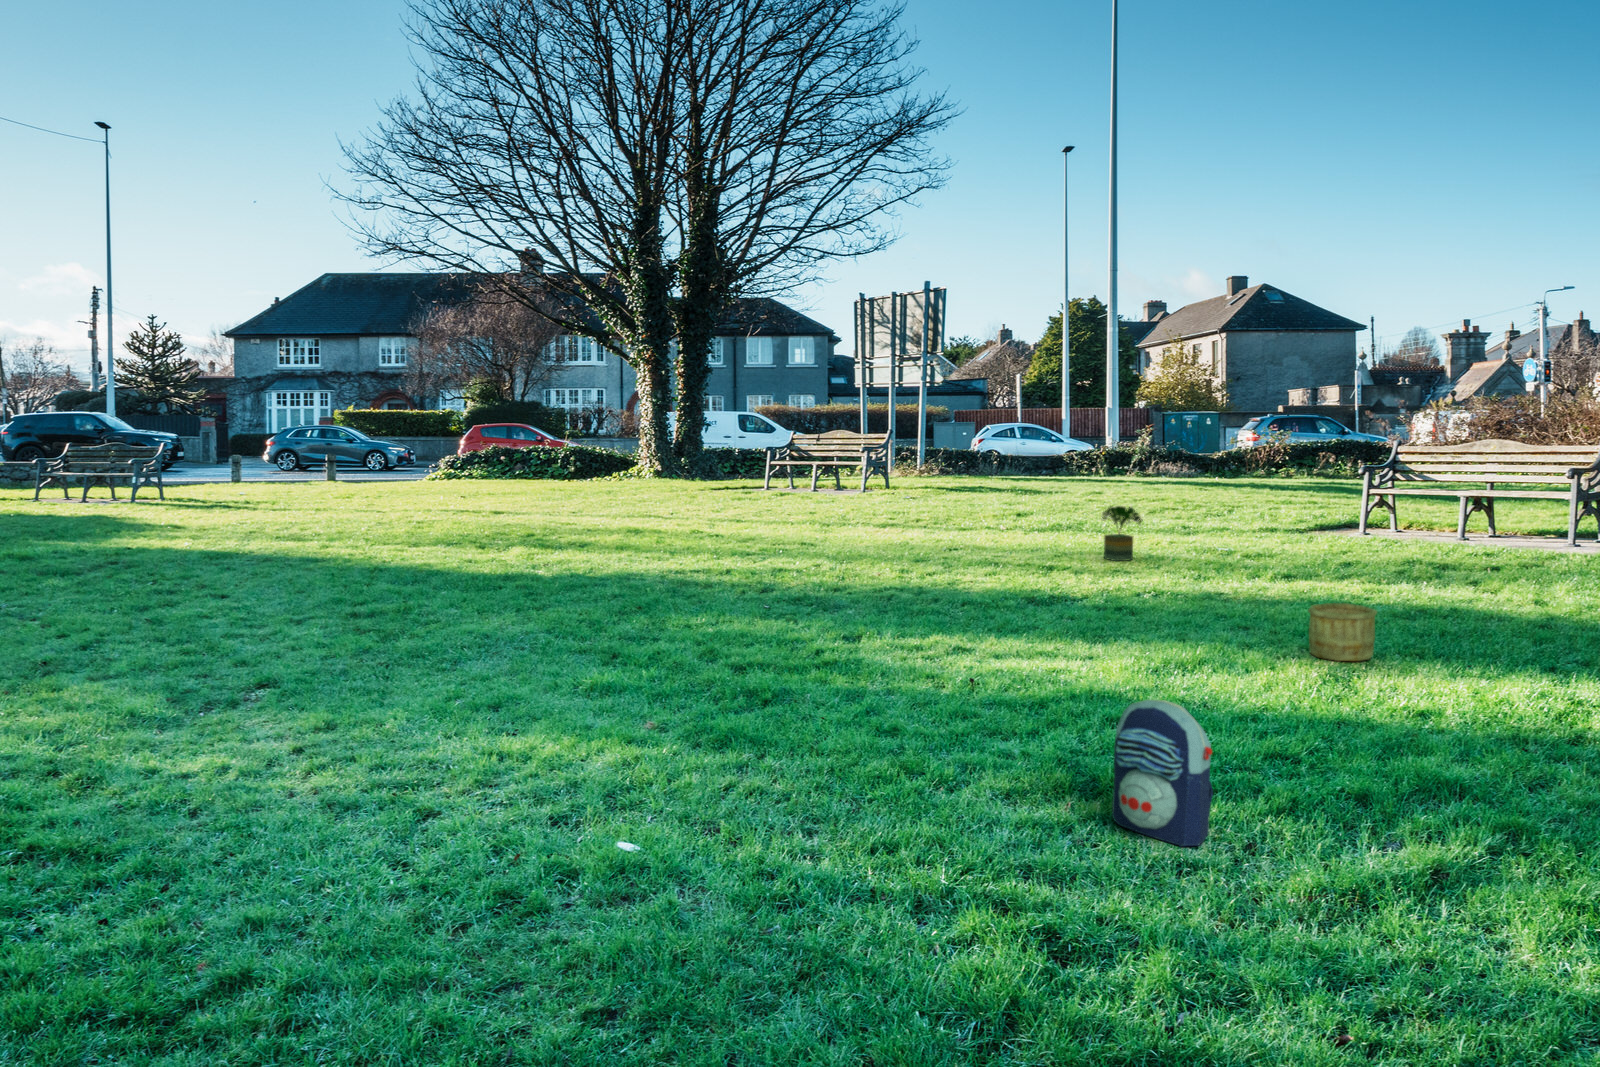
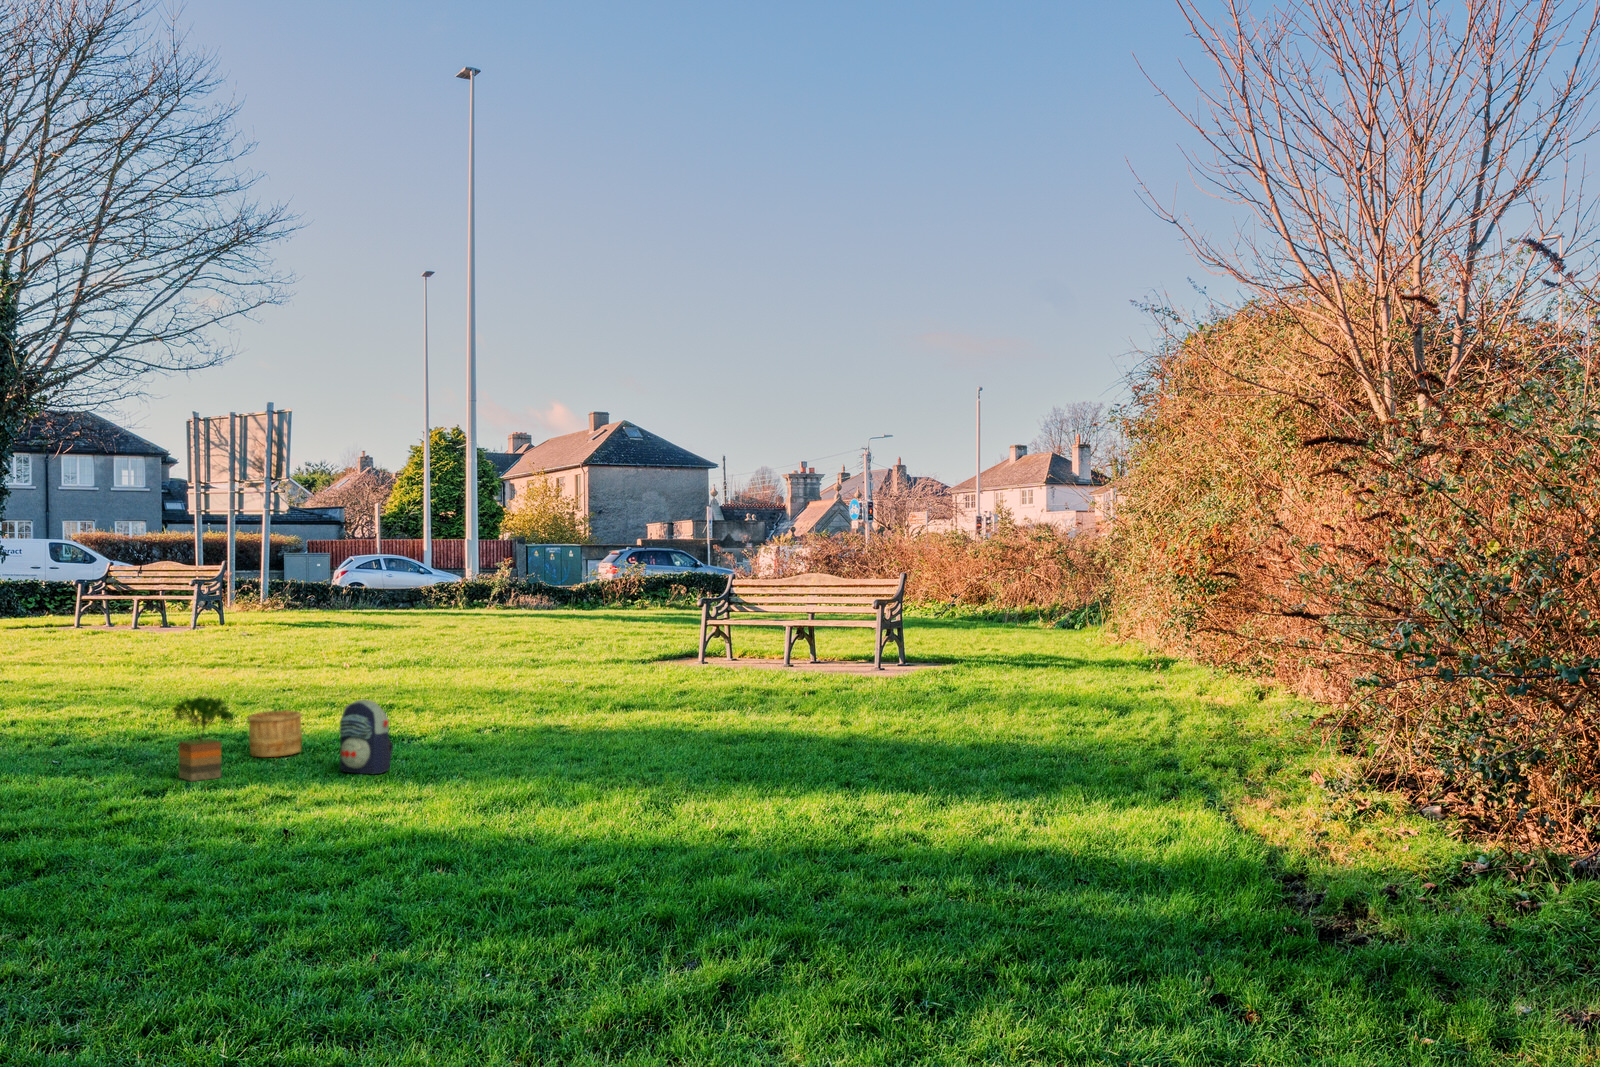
potted tree: present [1102,506,1143,561] -> present [173,697,234,781]
wooden bucket: present [1308,603,1377,661] -> present [247,710,302,757]

